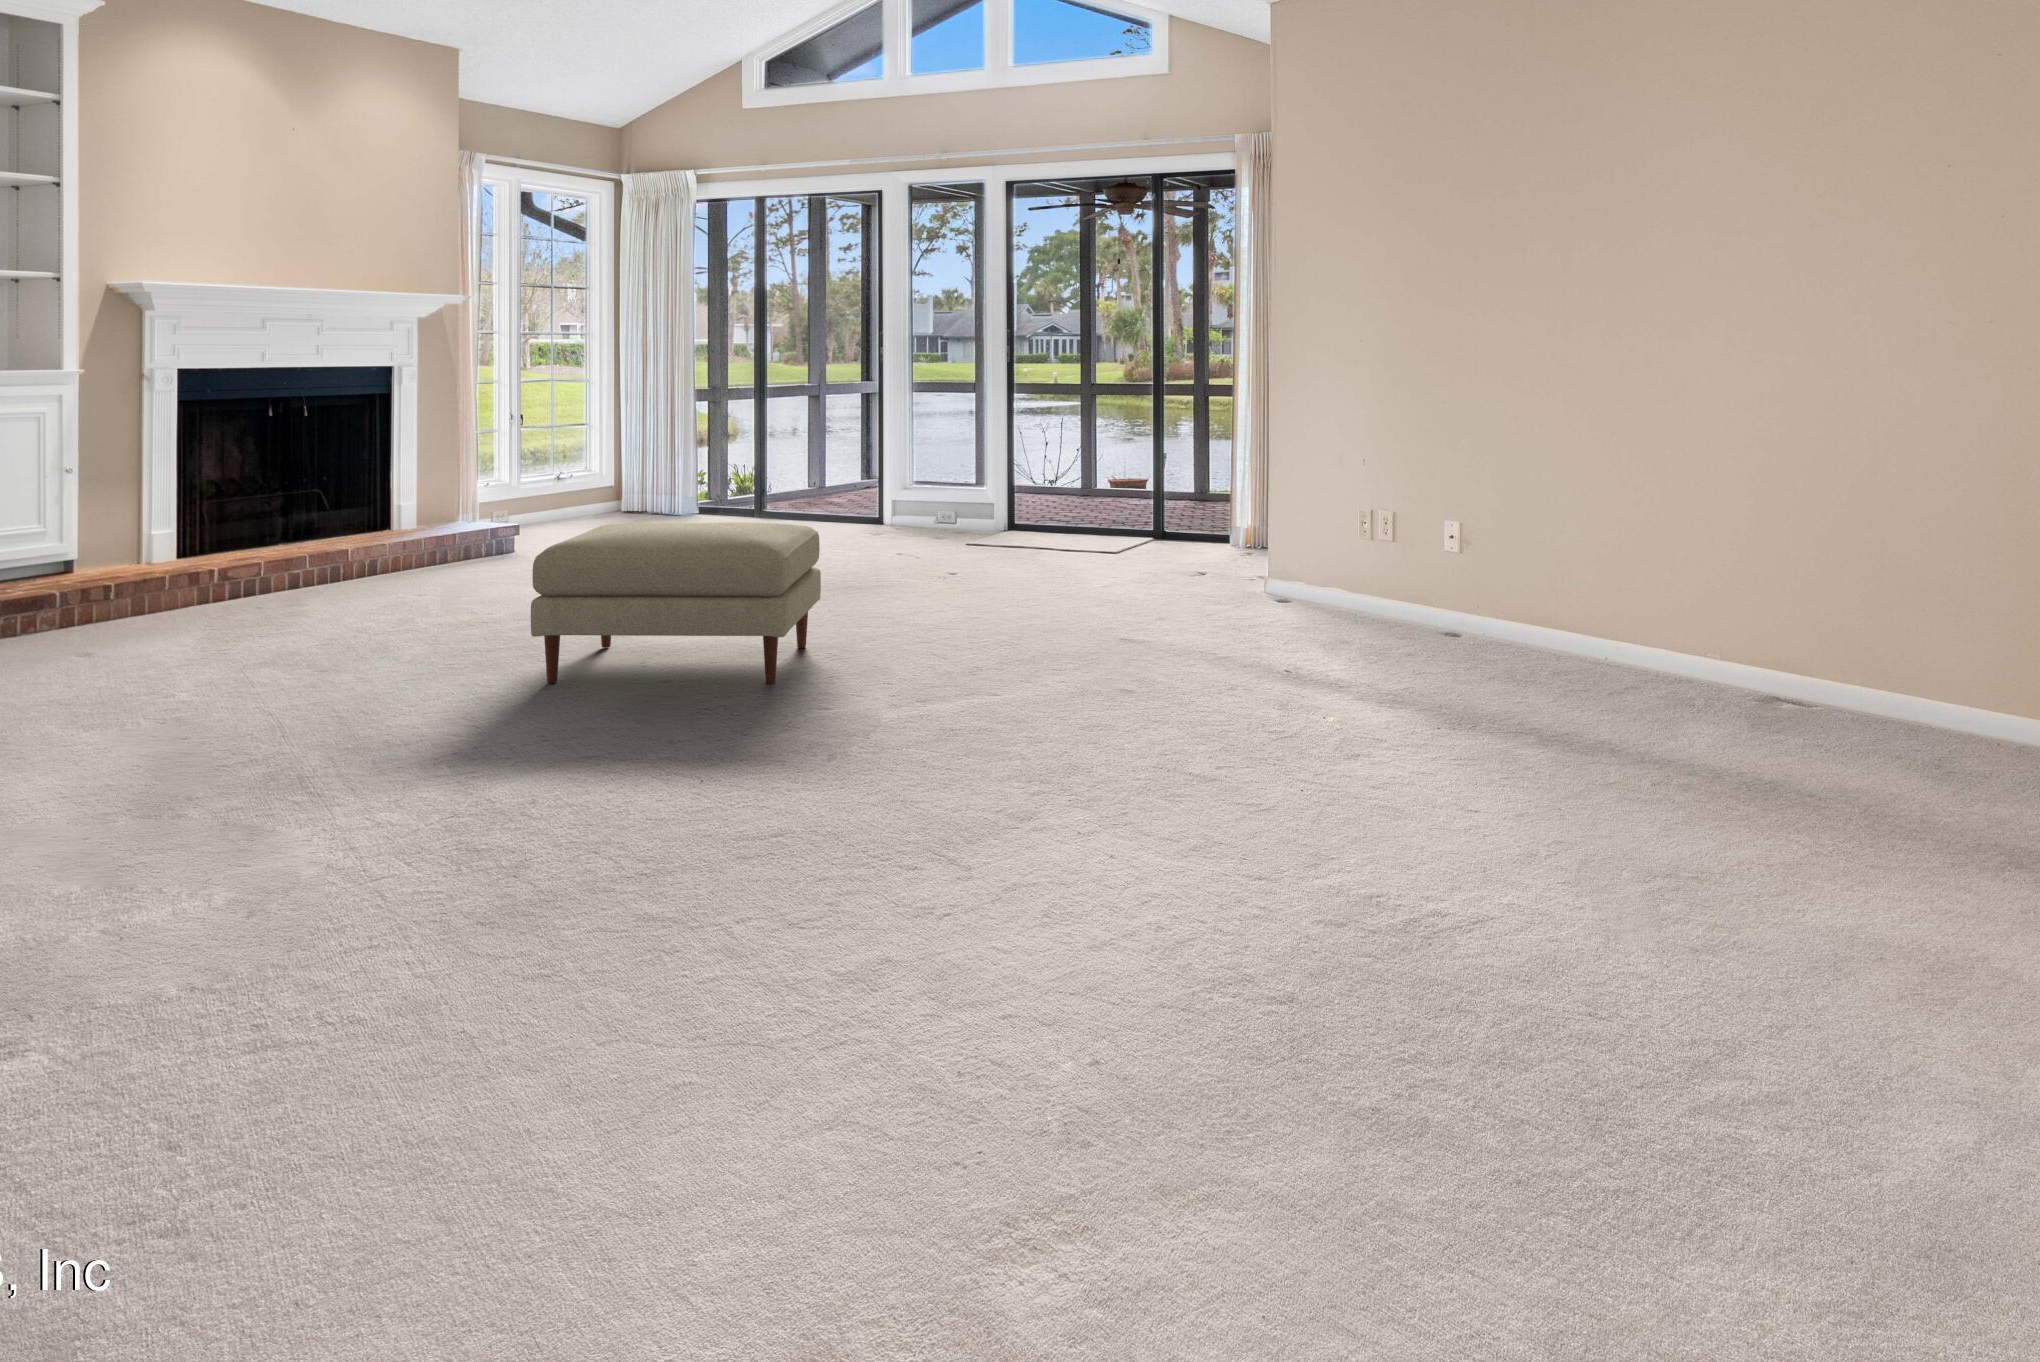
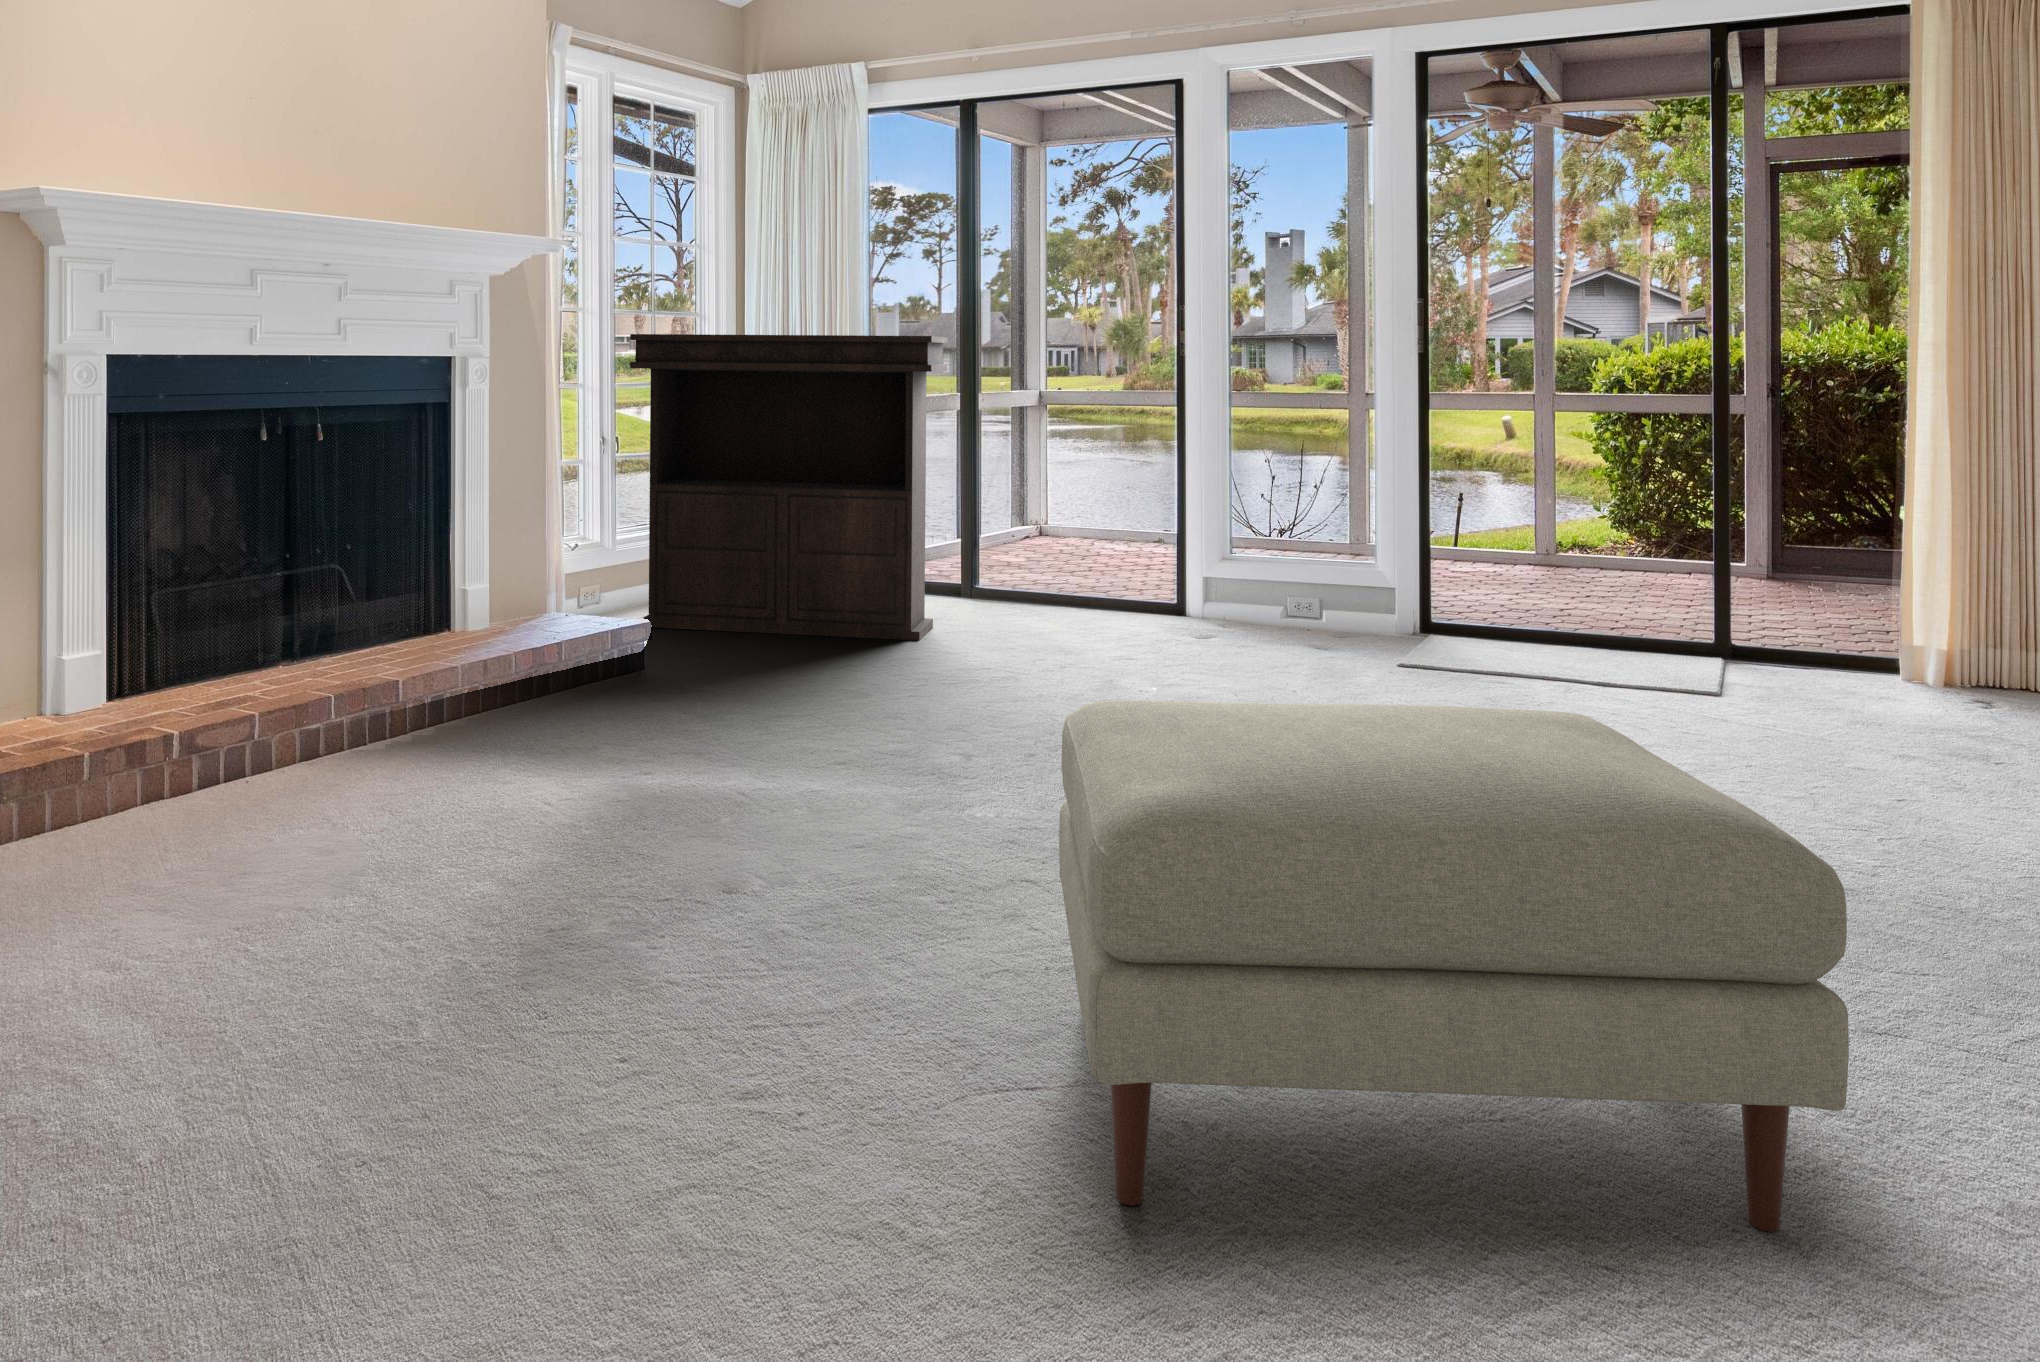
console table: none [523,351,730,541] -> present [630,334,947,640]

